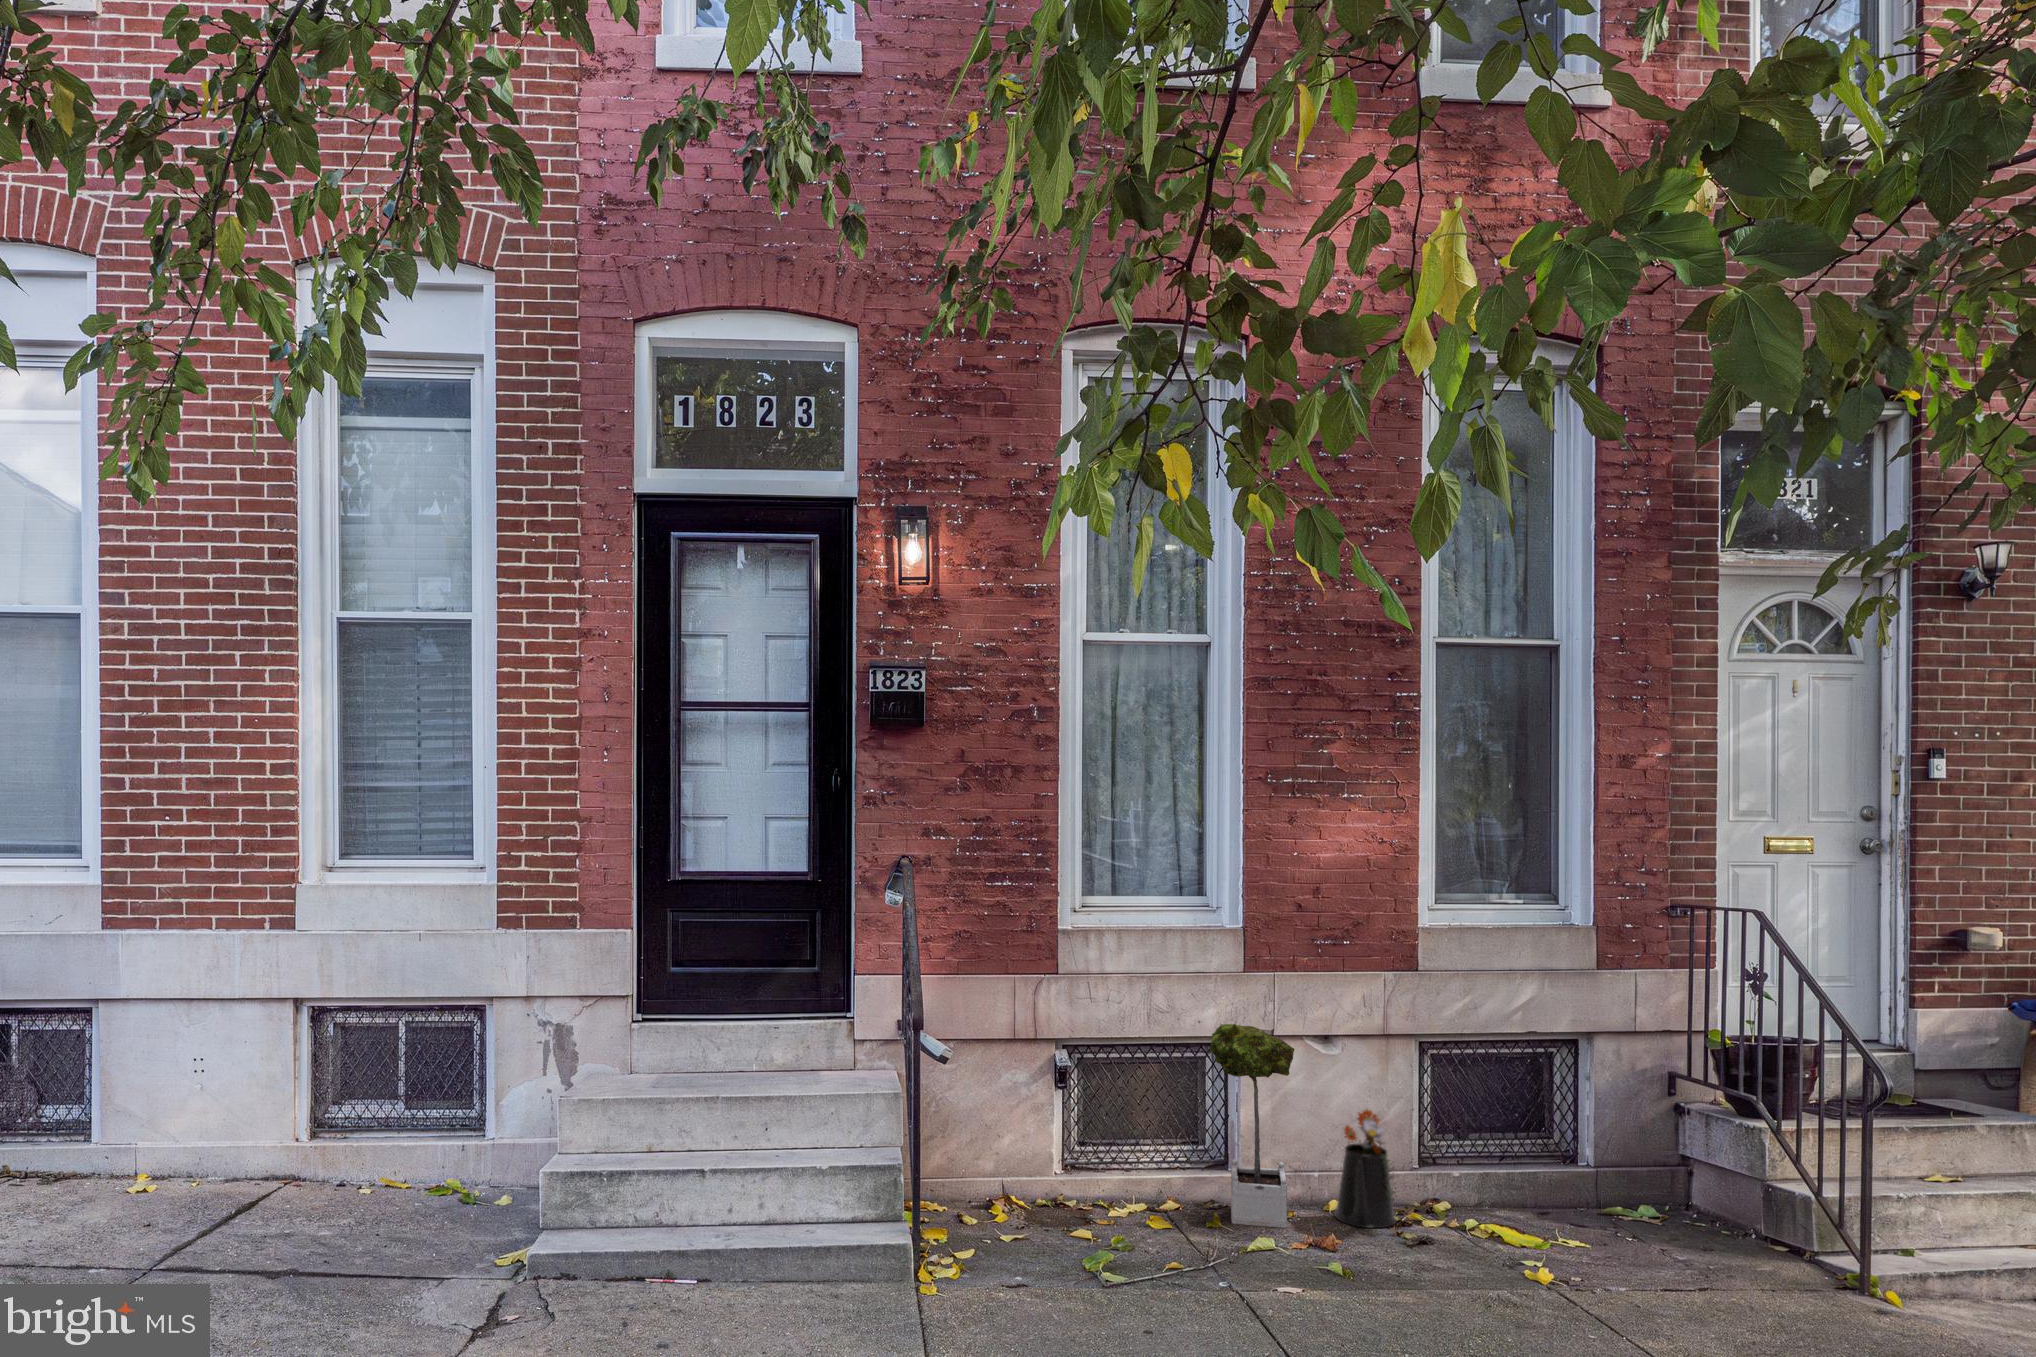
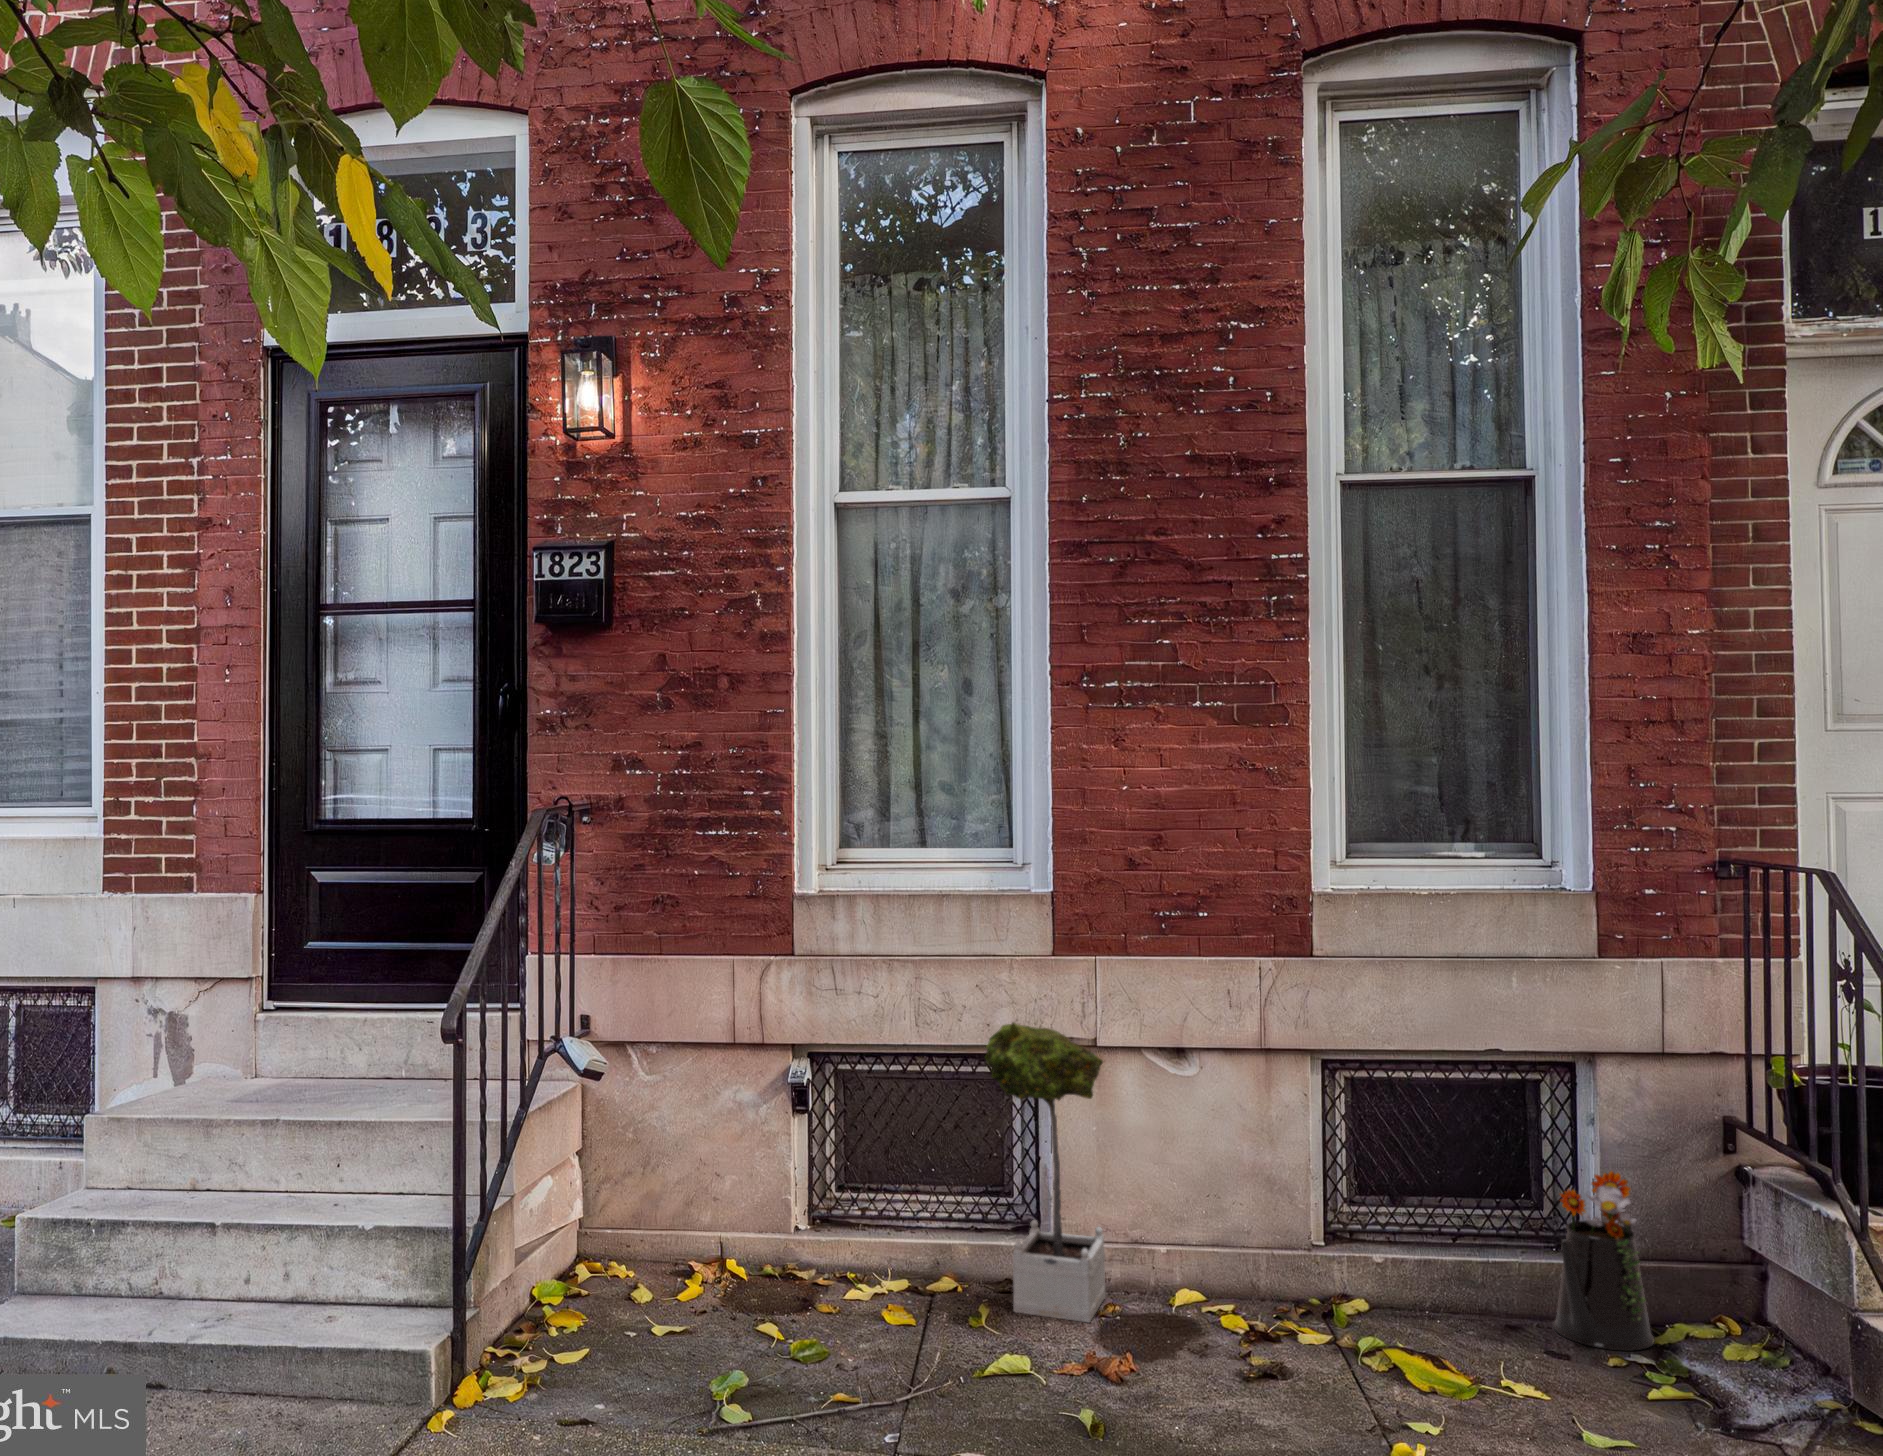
watering can: present [1334,1110,1396,1228] -> present [1553,1171,1654,1351]

